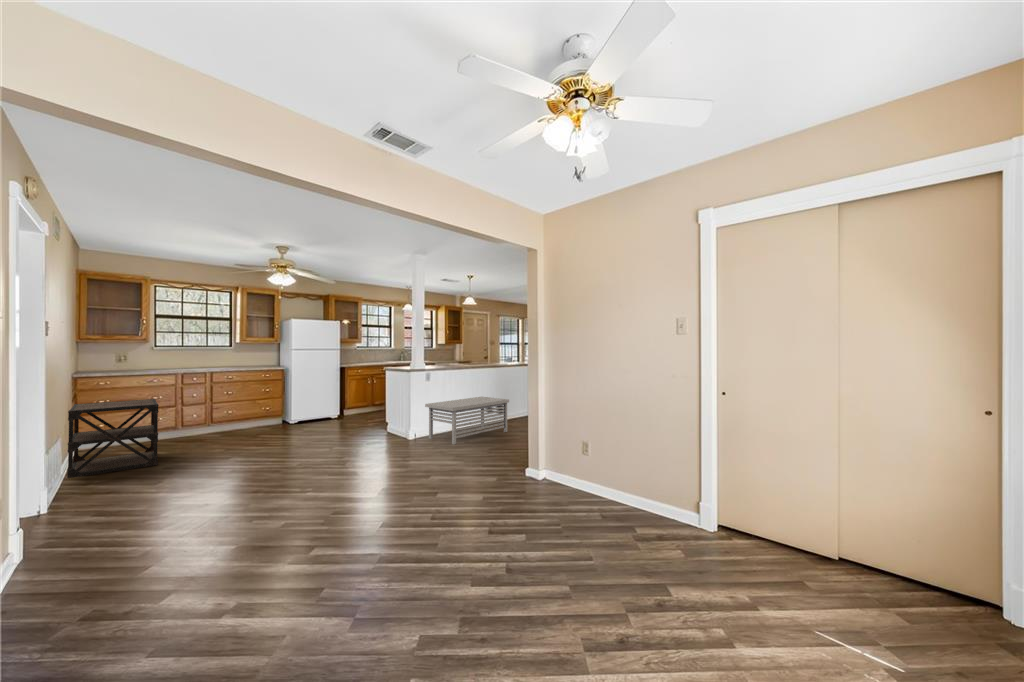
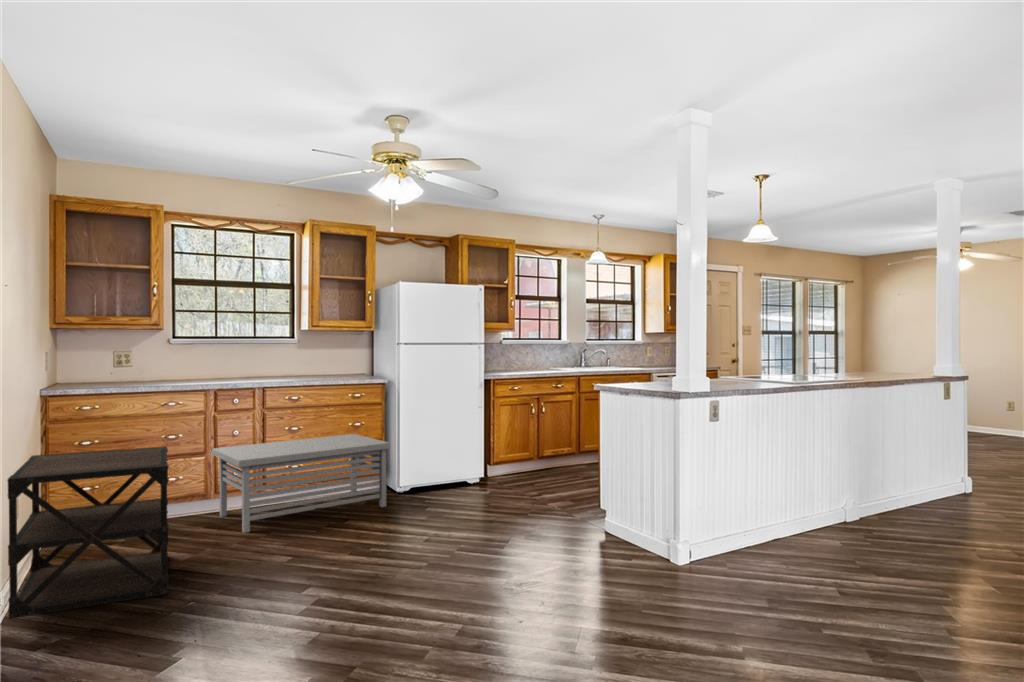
storage bench: present [425,397,509,444] -> present [212,434,390,533]

